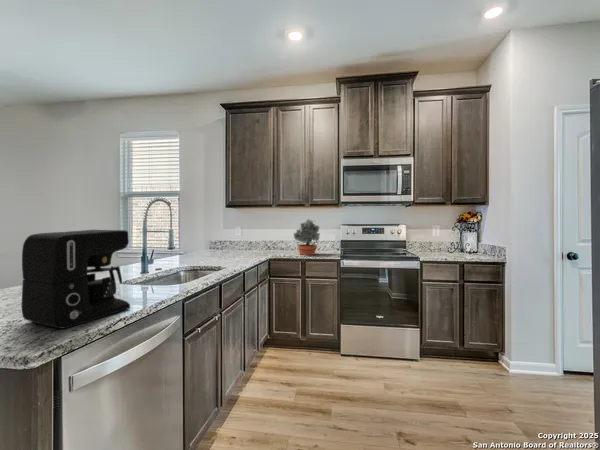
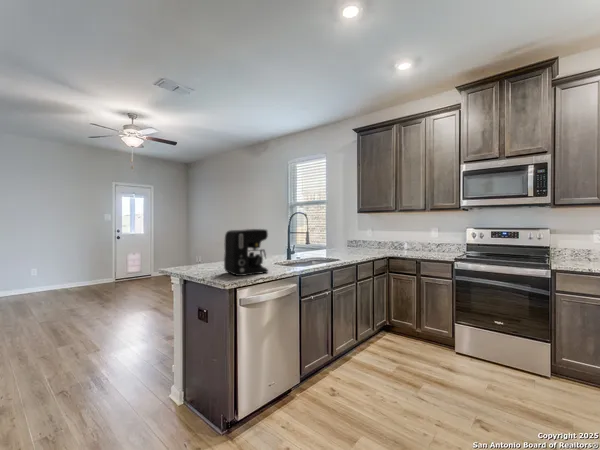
potted plant: present [294,219,320,255] -> none [411,222,440,256]

